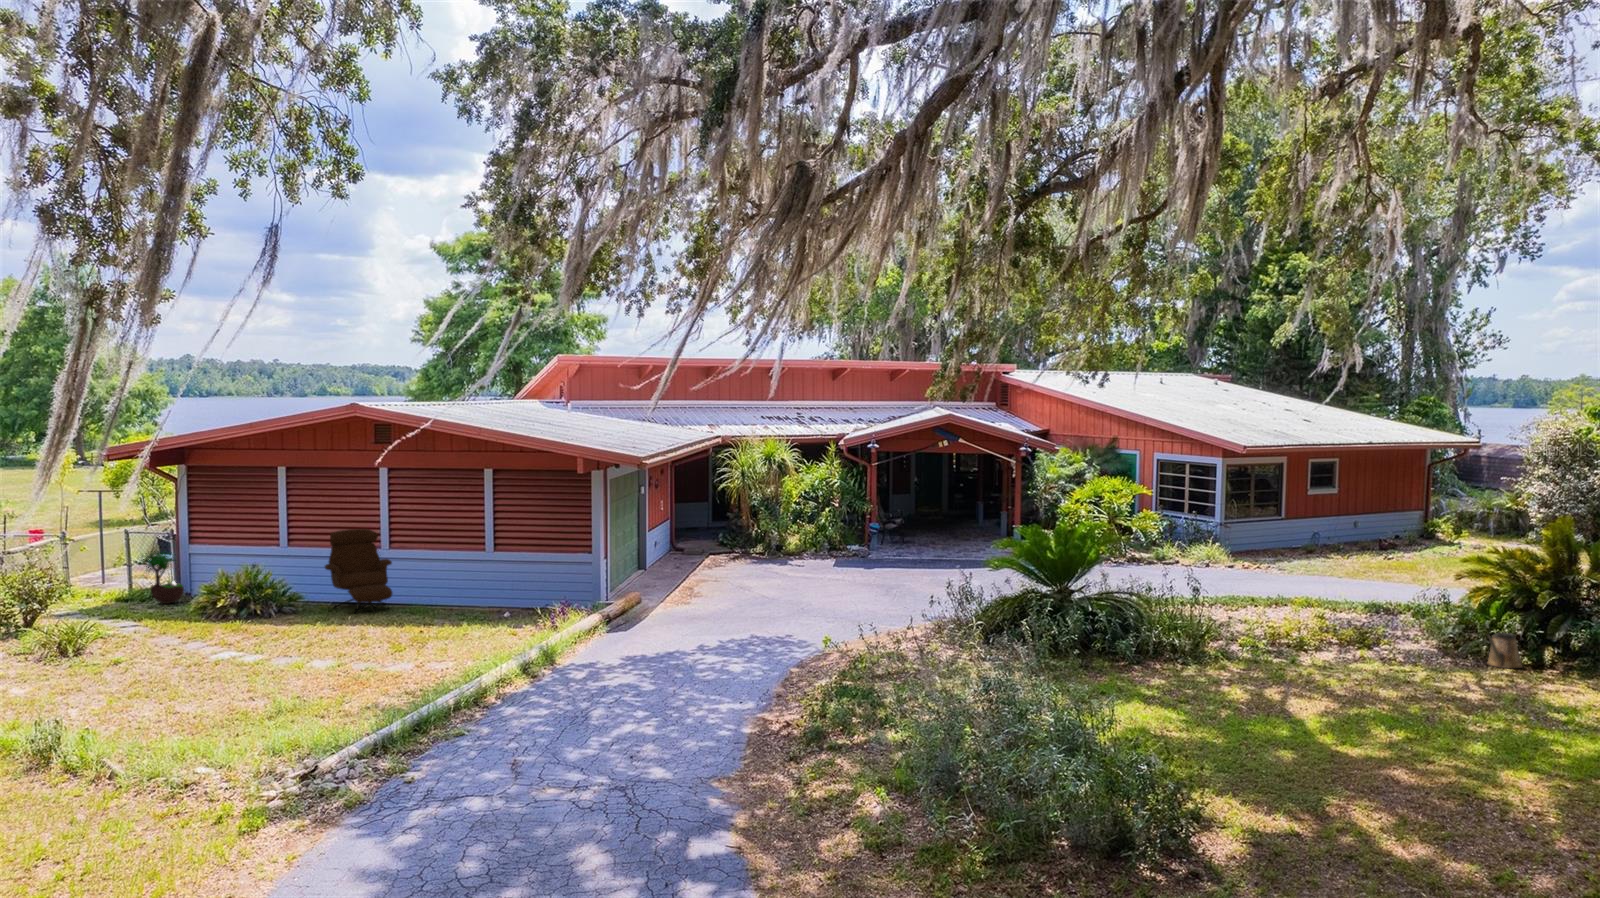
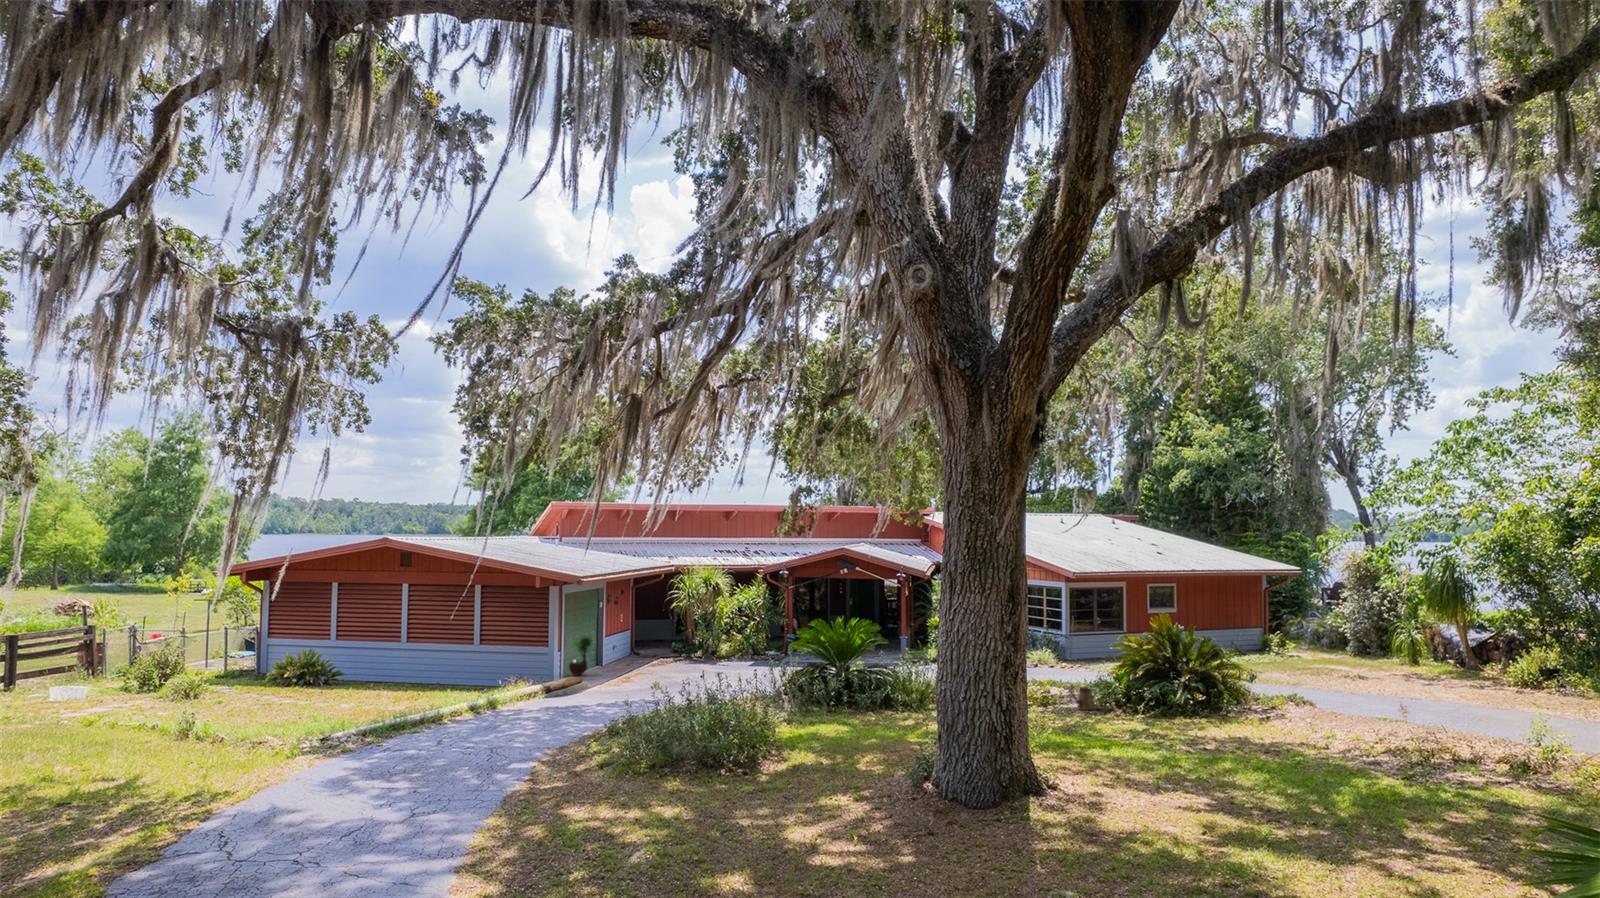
lounge chair: present [325,529,392,612] -> none [360,627,407,685]
potted tree: present [141,550,184,604] -> present [569,637,592,676]

